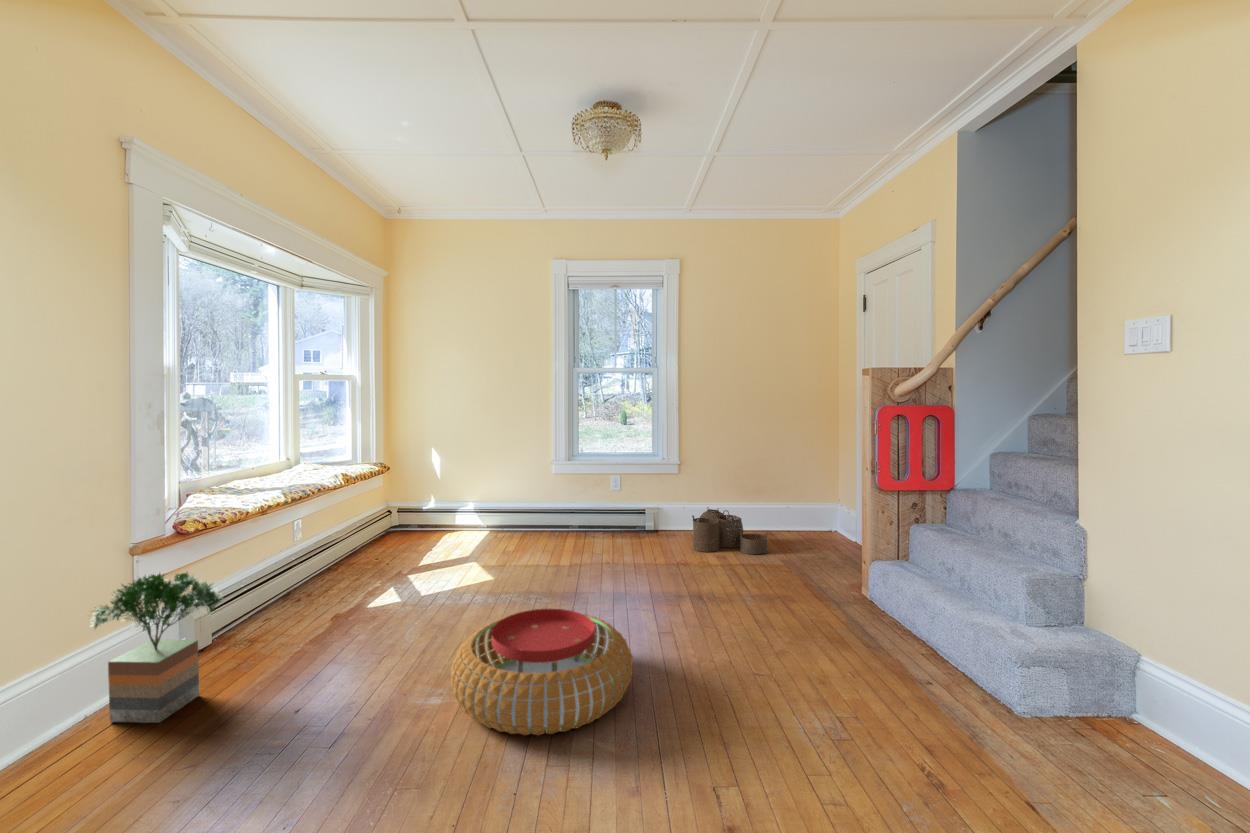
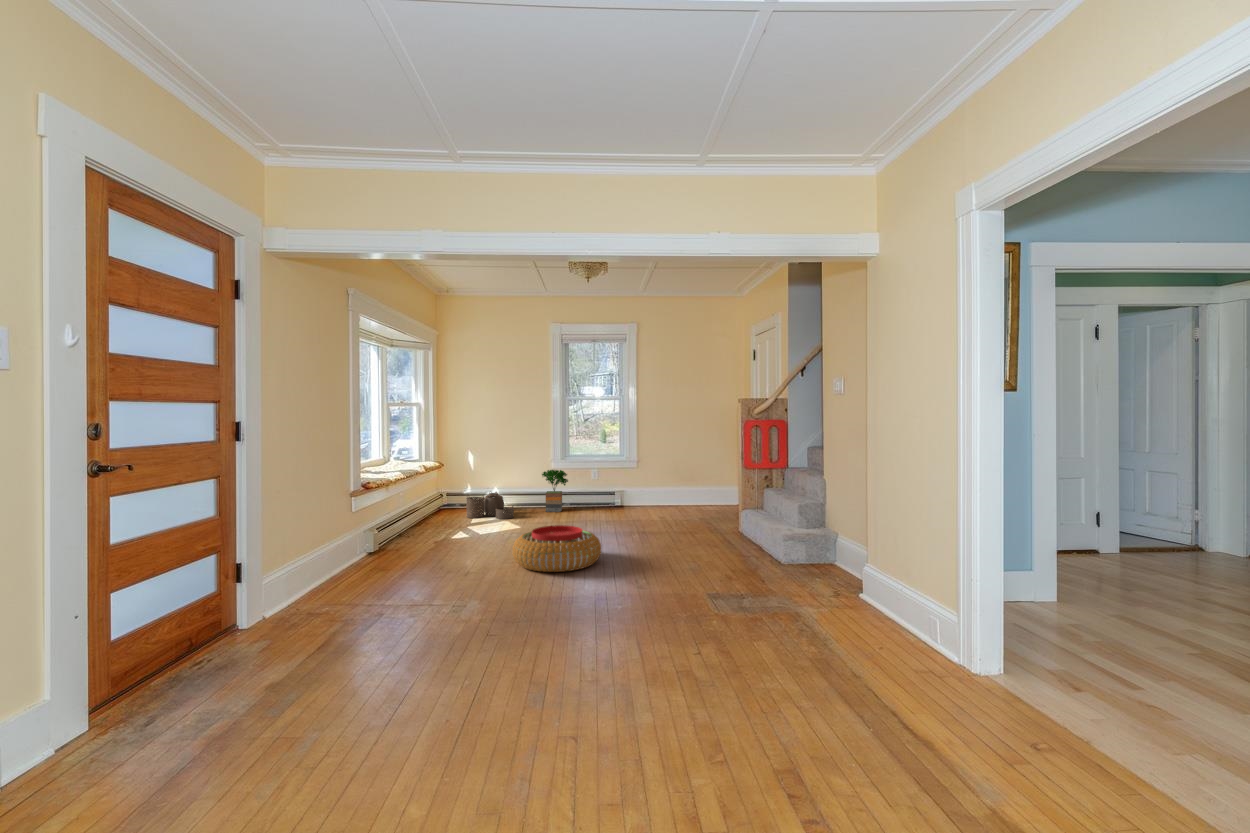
woven basket: present [692,507,768,554] -> present [466,492,514,519]
potted tree: present [91,572,222,723] -> present [542,470,568,512]

